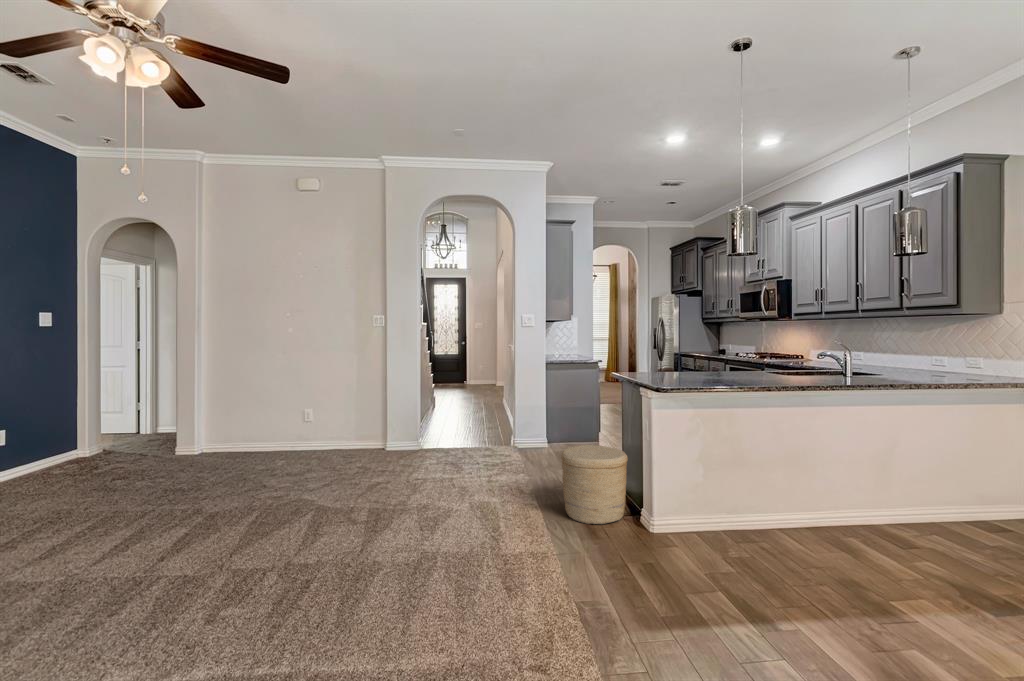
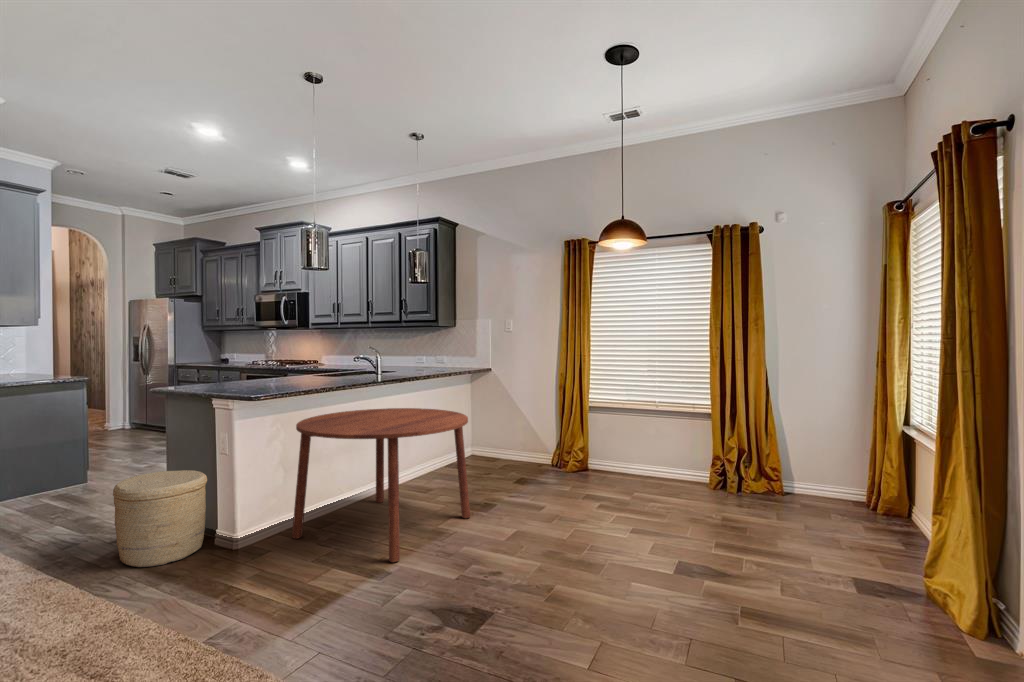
dining table: none [695,417,942,614] -> present [292,408,470,562]

